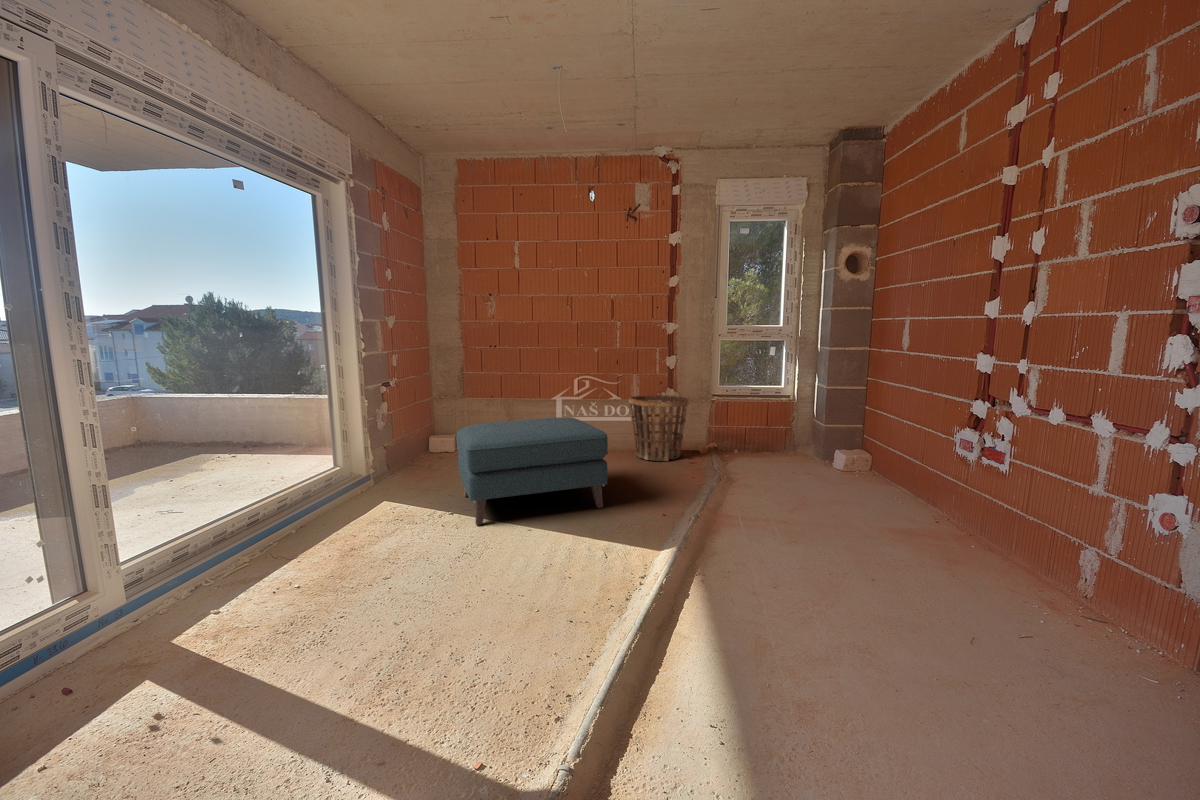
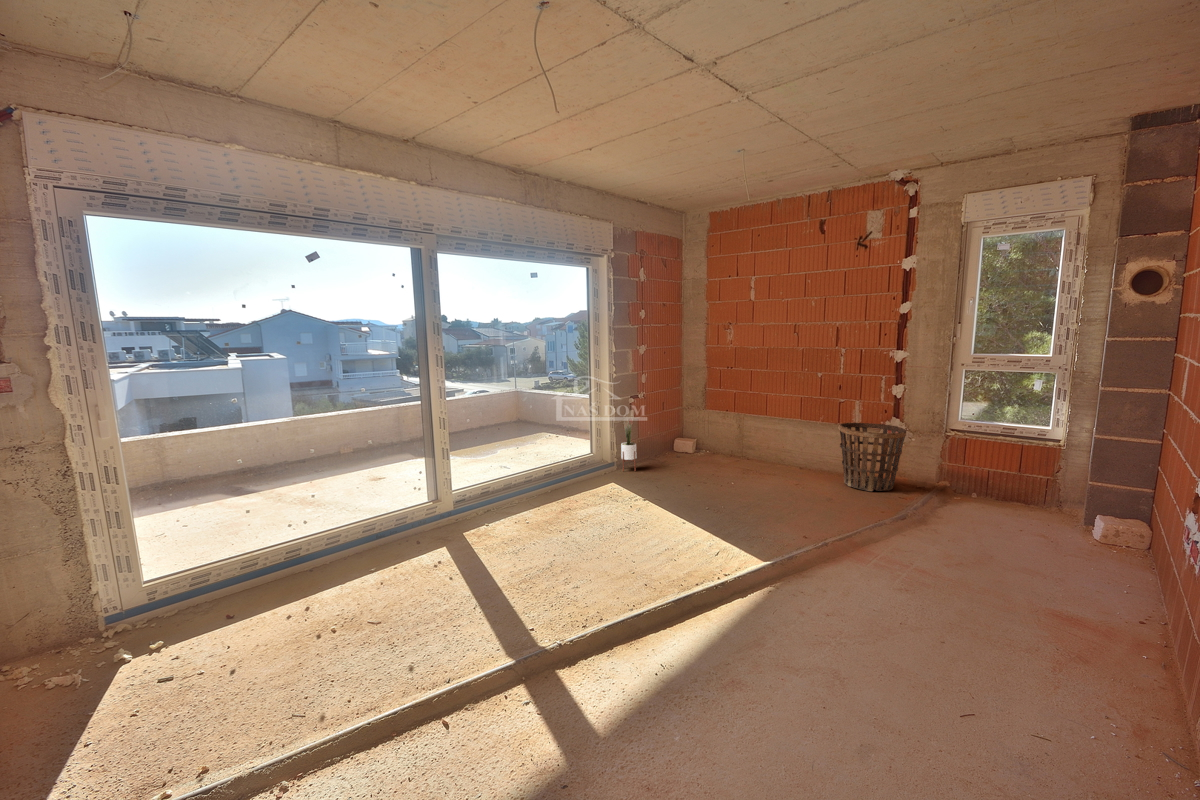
potted plant: none [380,415,405,488] -> present [621,422,637,471]
ottoman: present [456,417,608,525] -> none [646,434,763,520]

